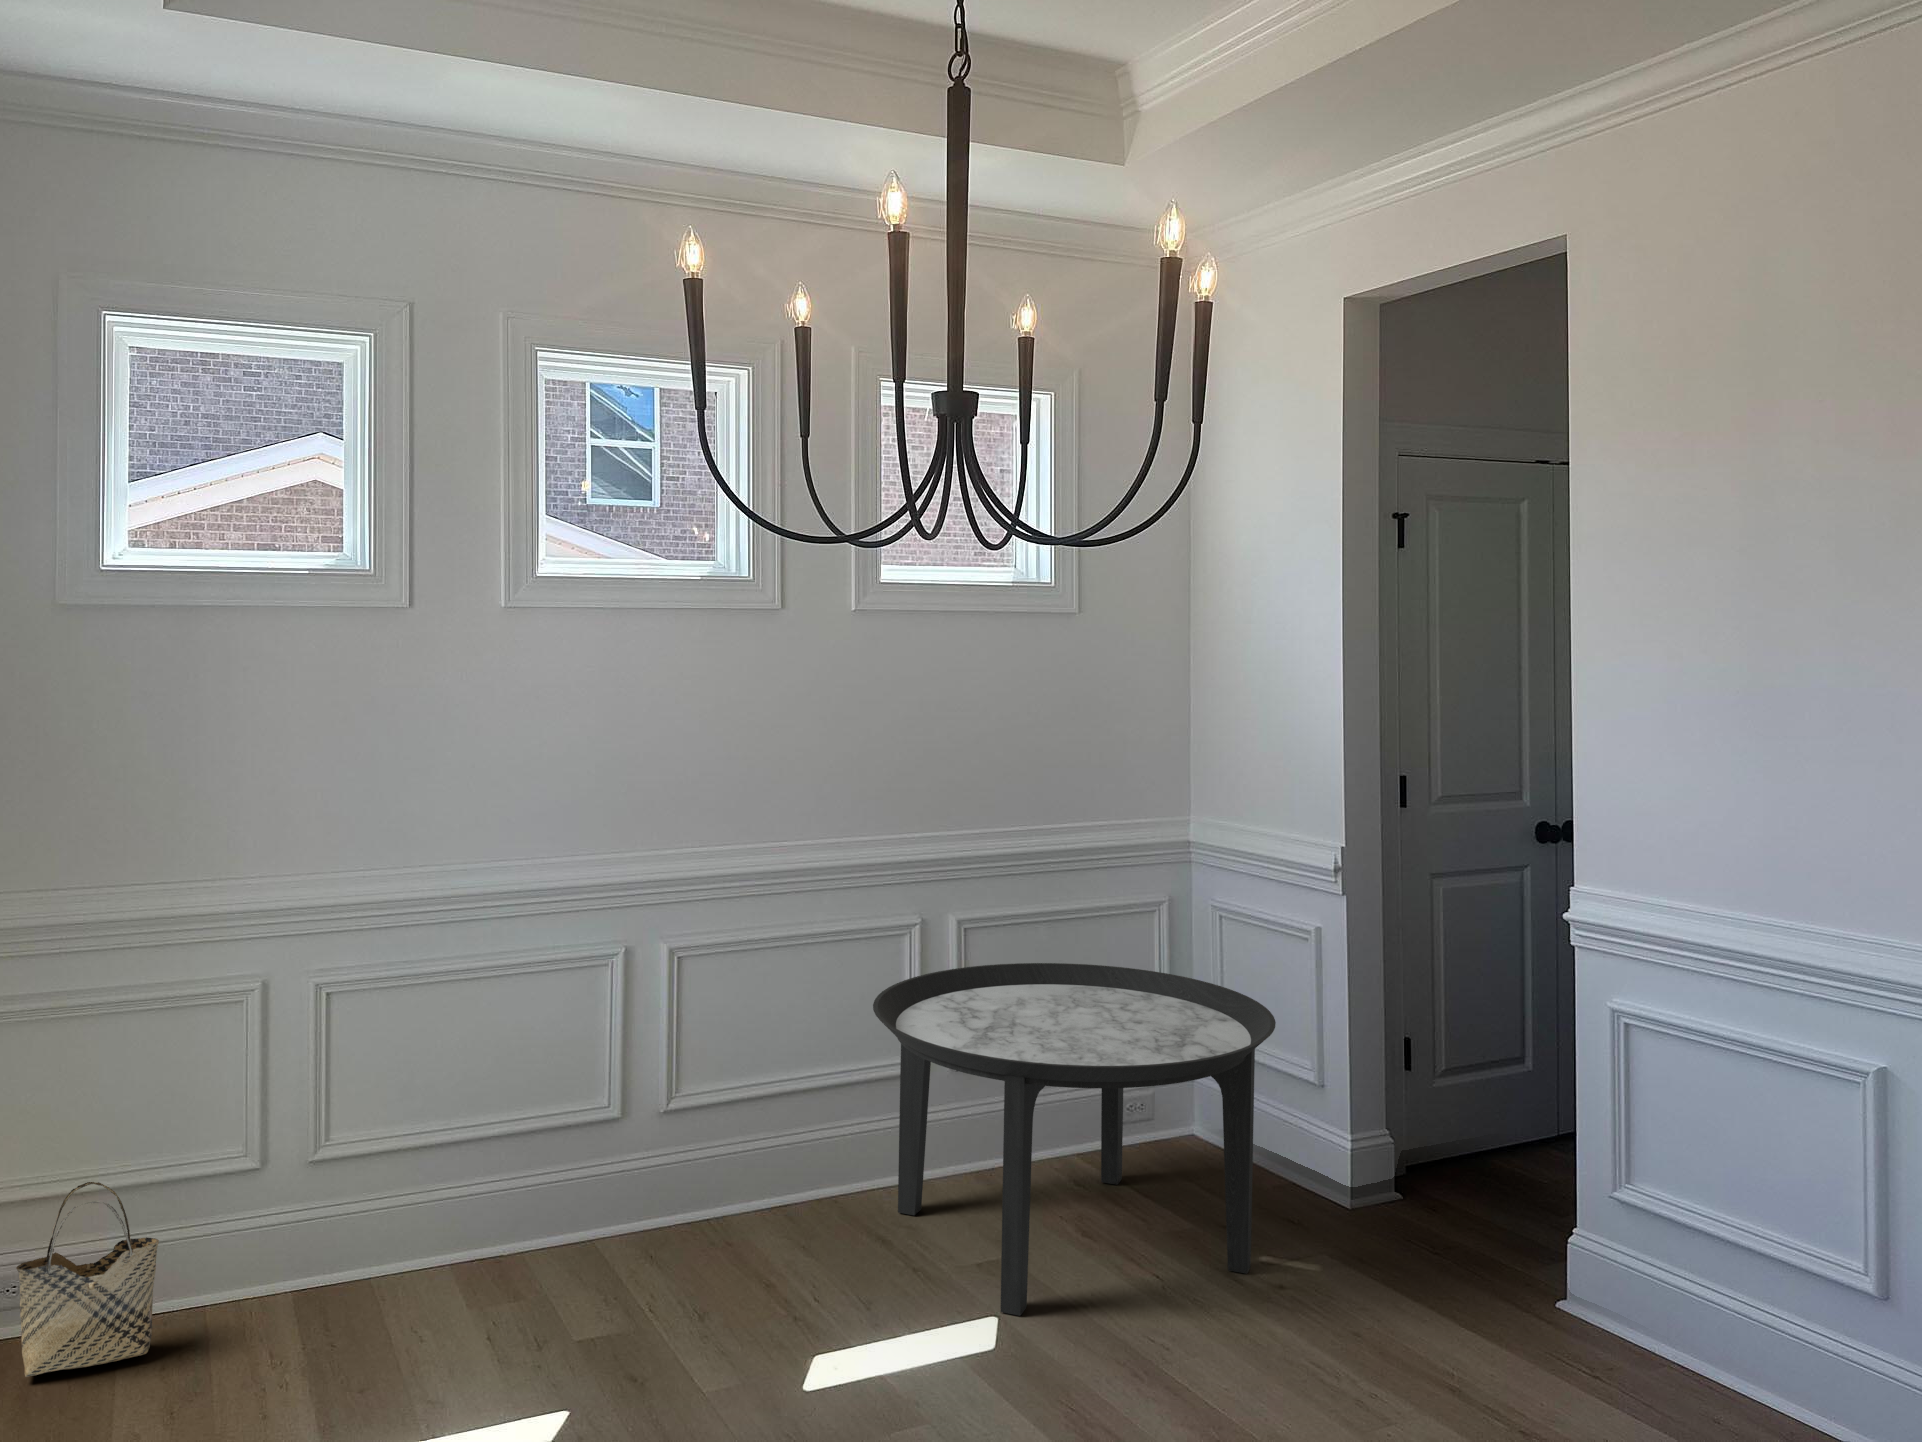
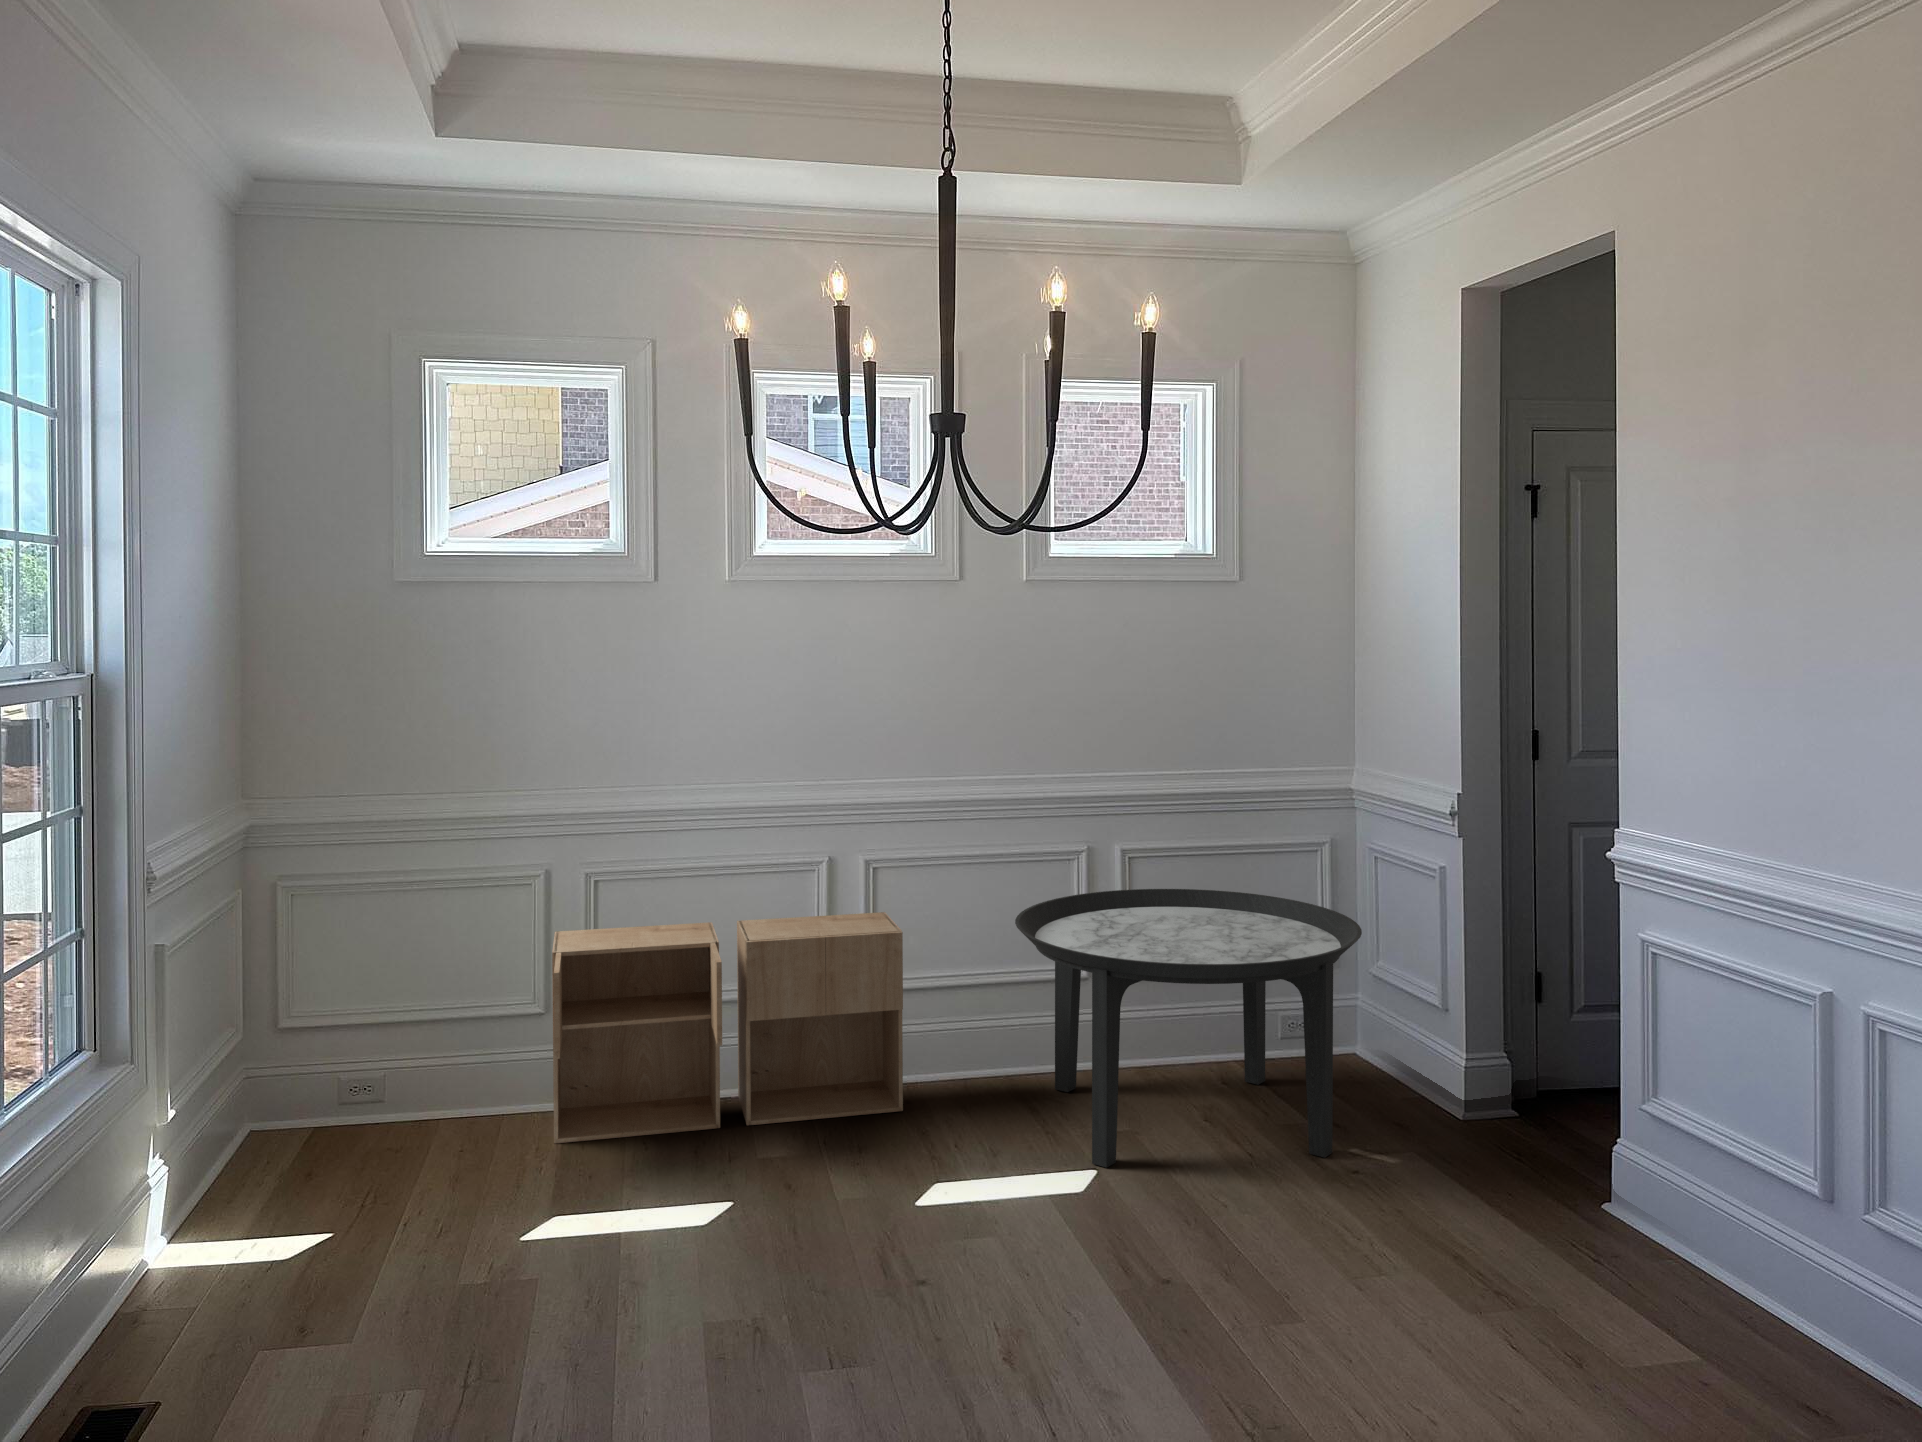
storage cabinet: none [267,1011,739,1363] -> present [552,912,903,1143]
woven basket: present [16,1182,159,1377] -> none [381,1004,476,1134]

